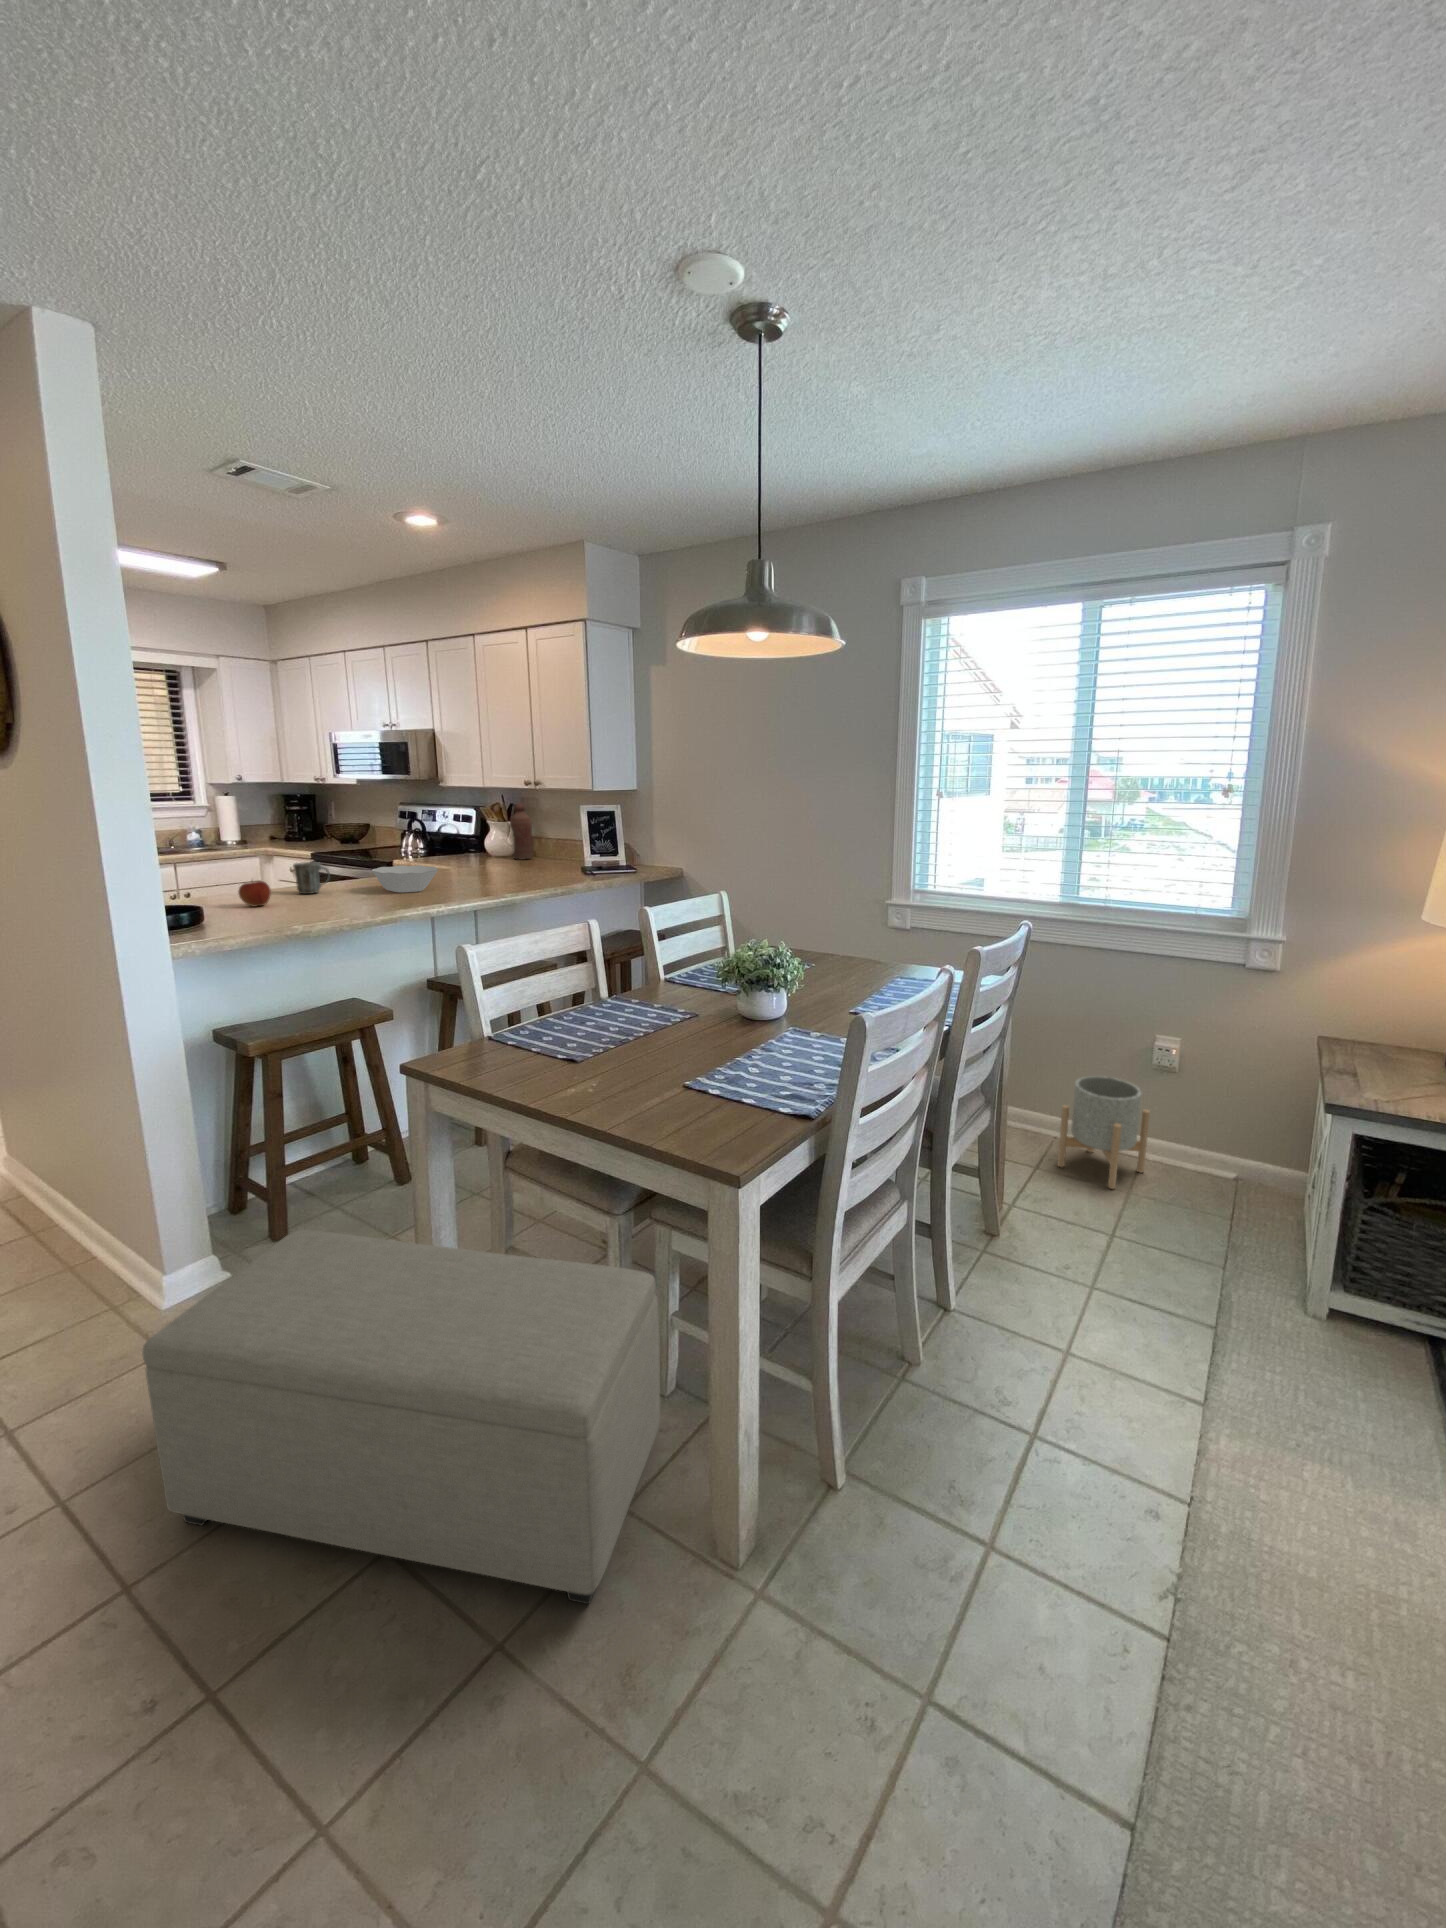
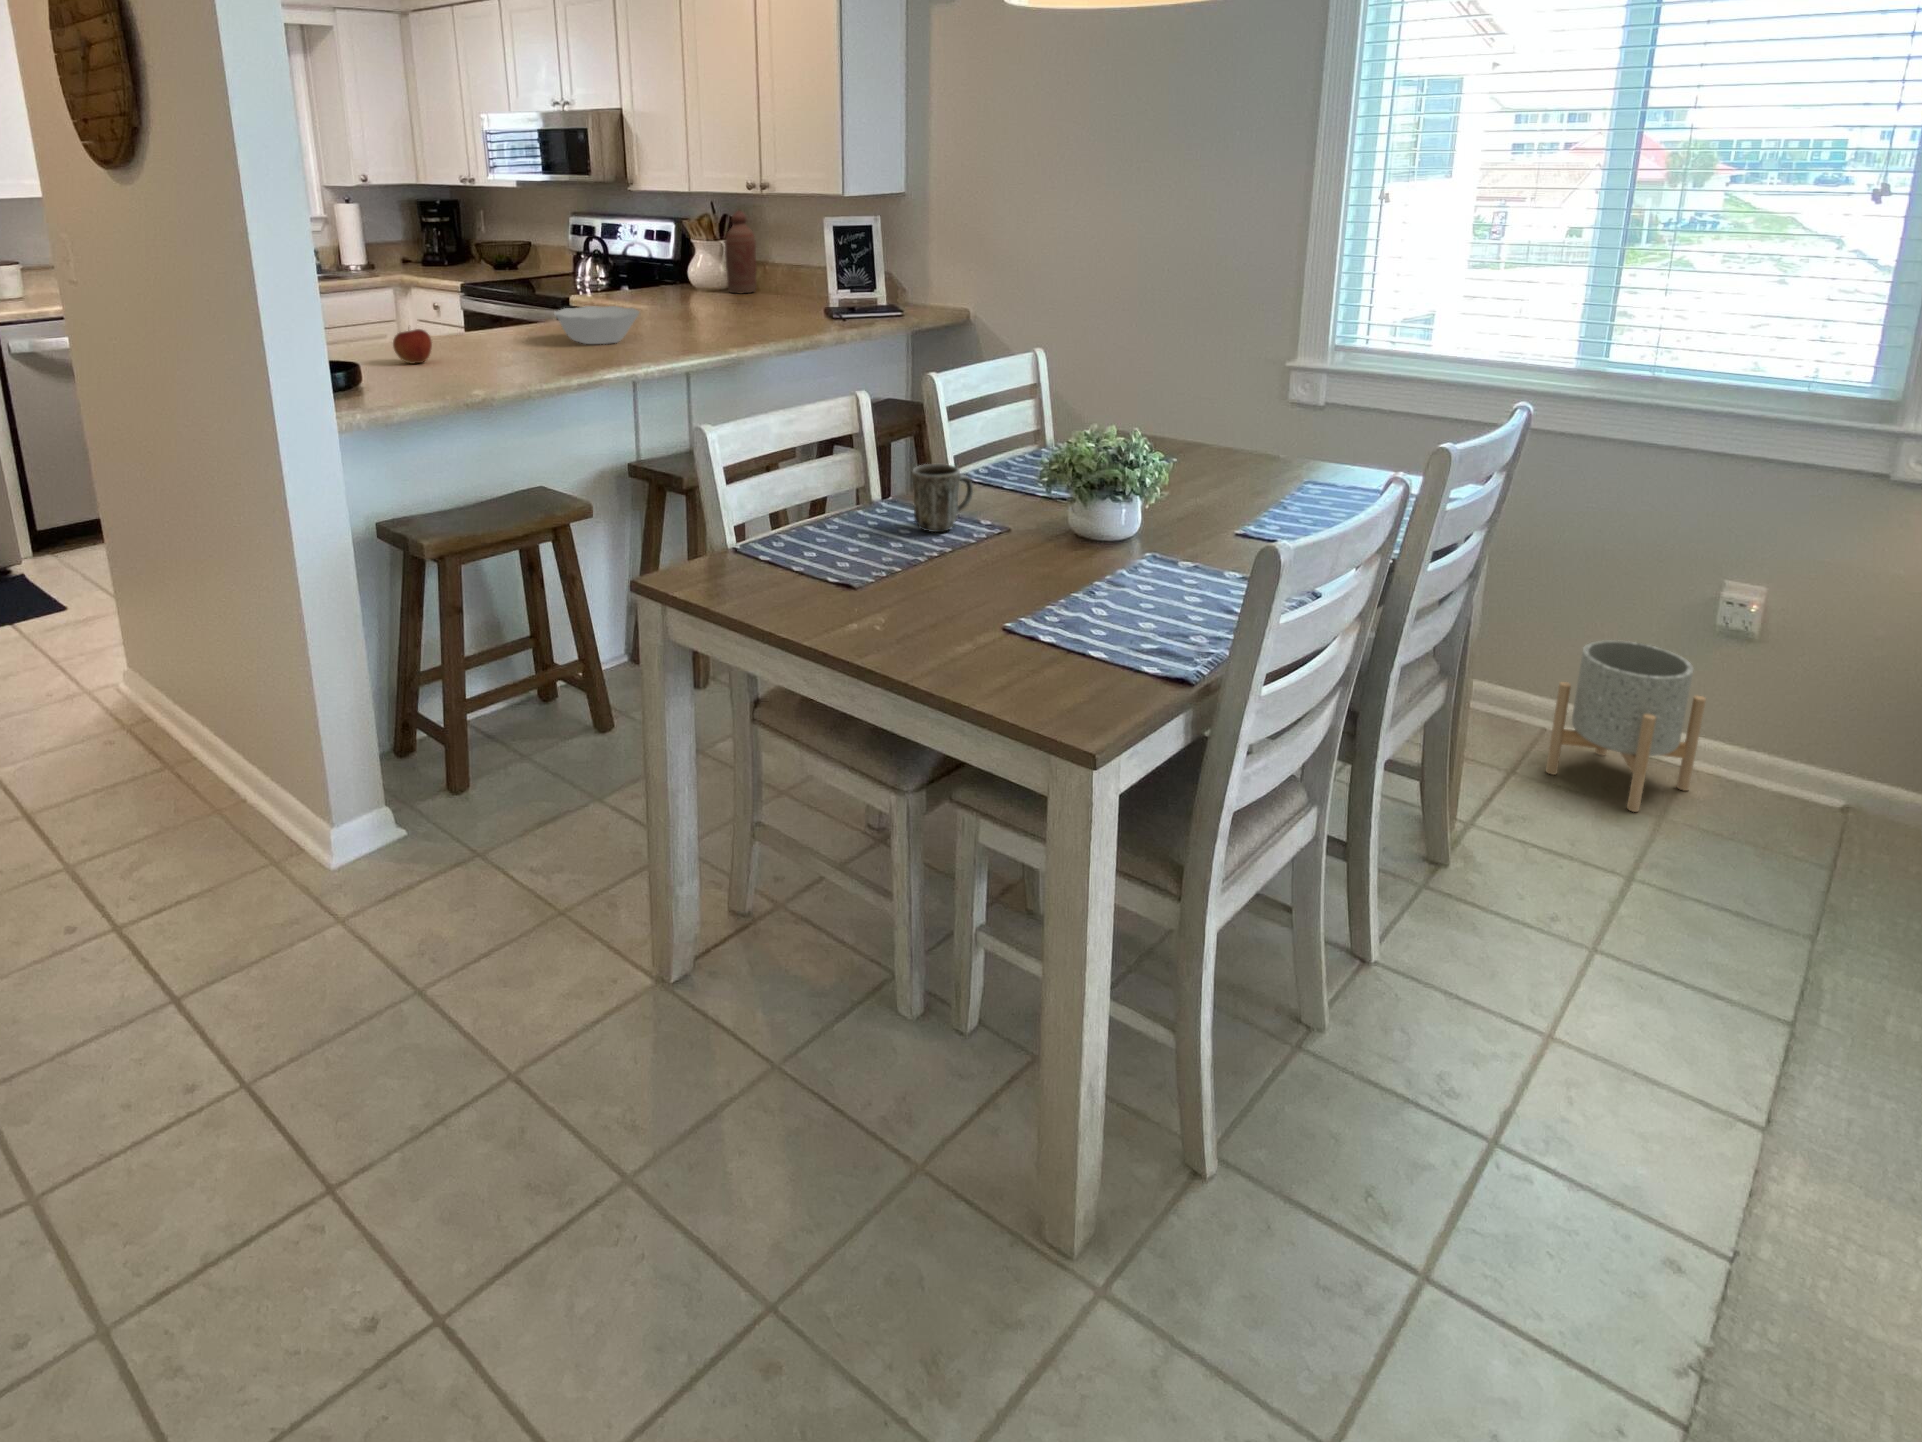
mug: present [293,862,330,894] -> present [912,464,973,532]
ottoman: present [142,1230,660,1604] -> none [351,786,966,1269]

